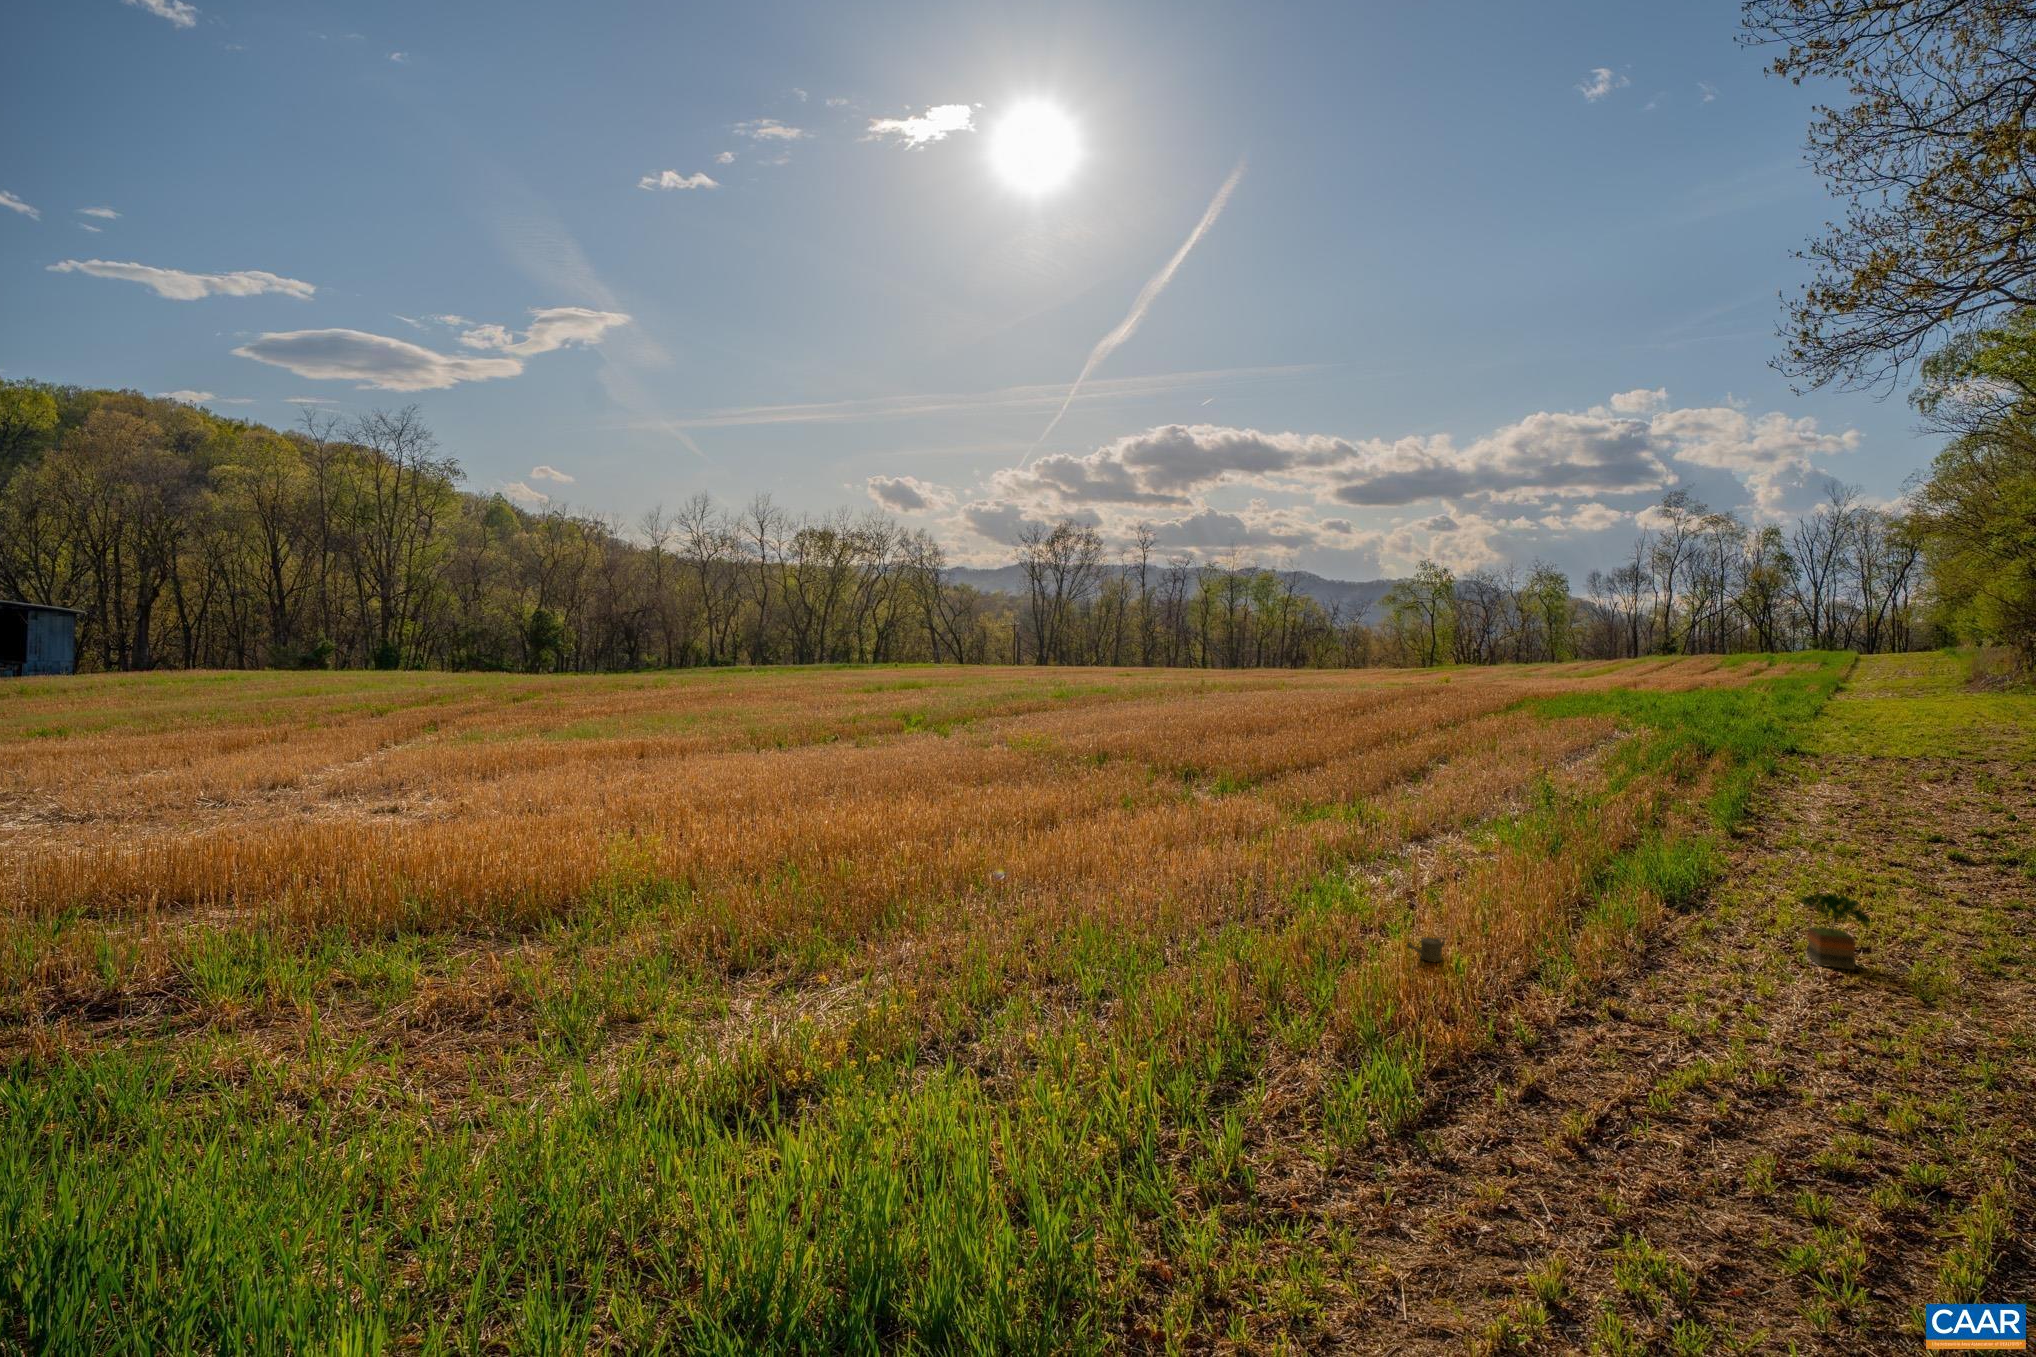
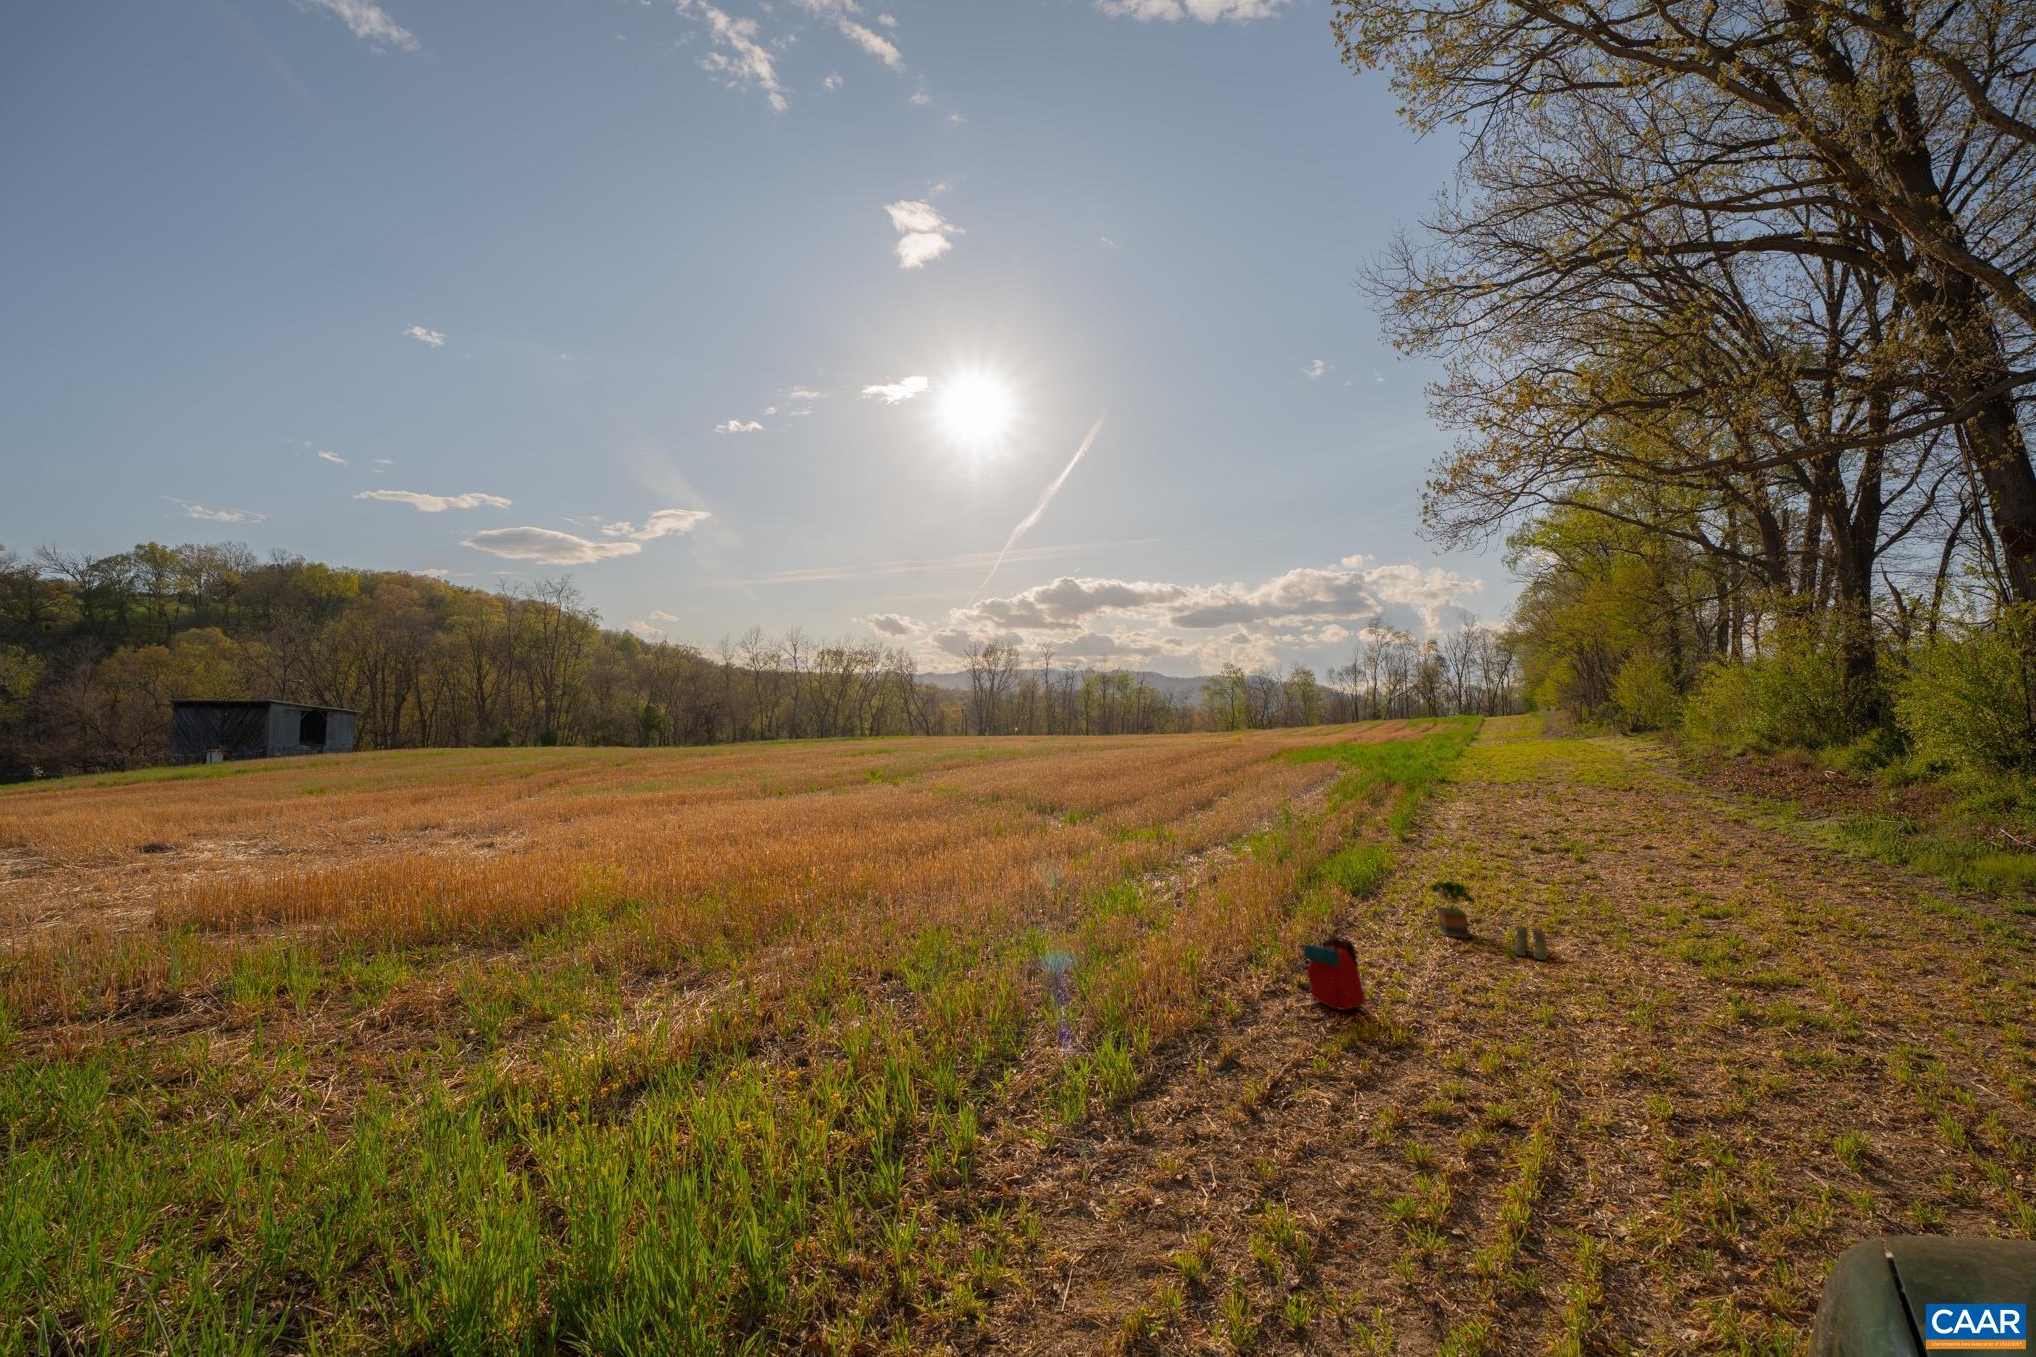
watering can: present [1407,937,1445,962] -> none [1153,931,1184,952]
backpack: none [1628,955,1715,1046] -> present [1303,937,1365,1010]
boots: none [1927,958,1979,1004] -> present [1515,926,1547,960]

